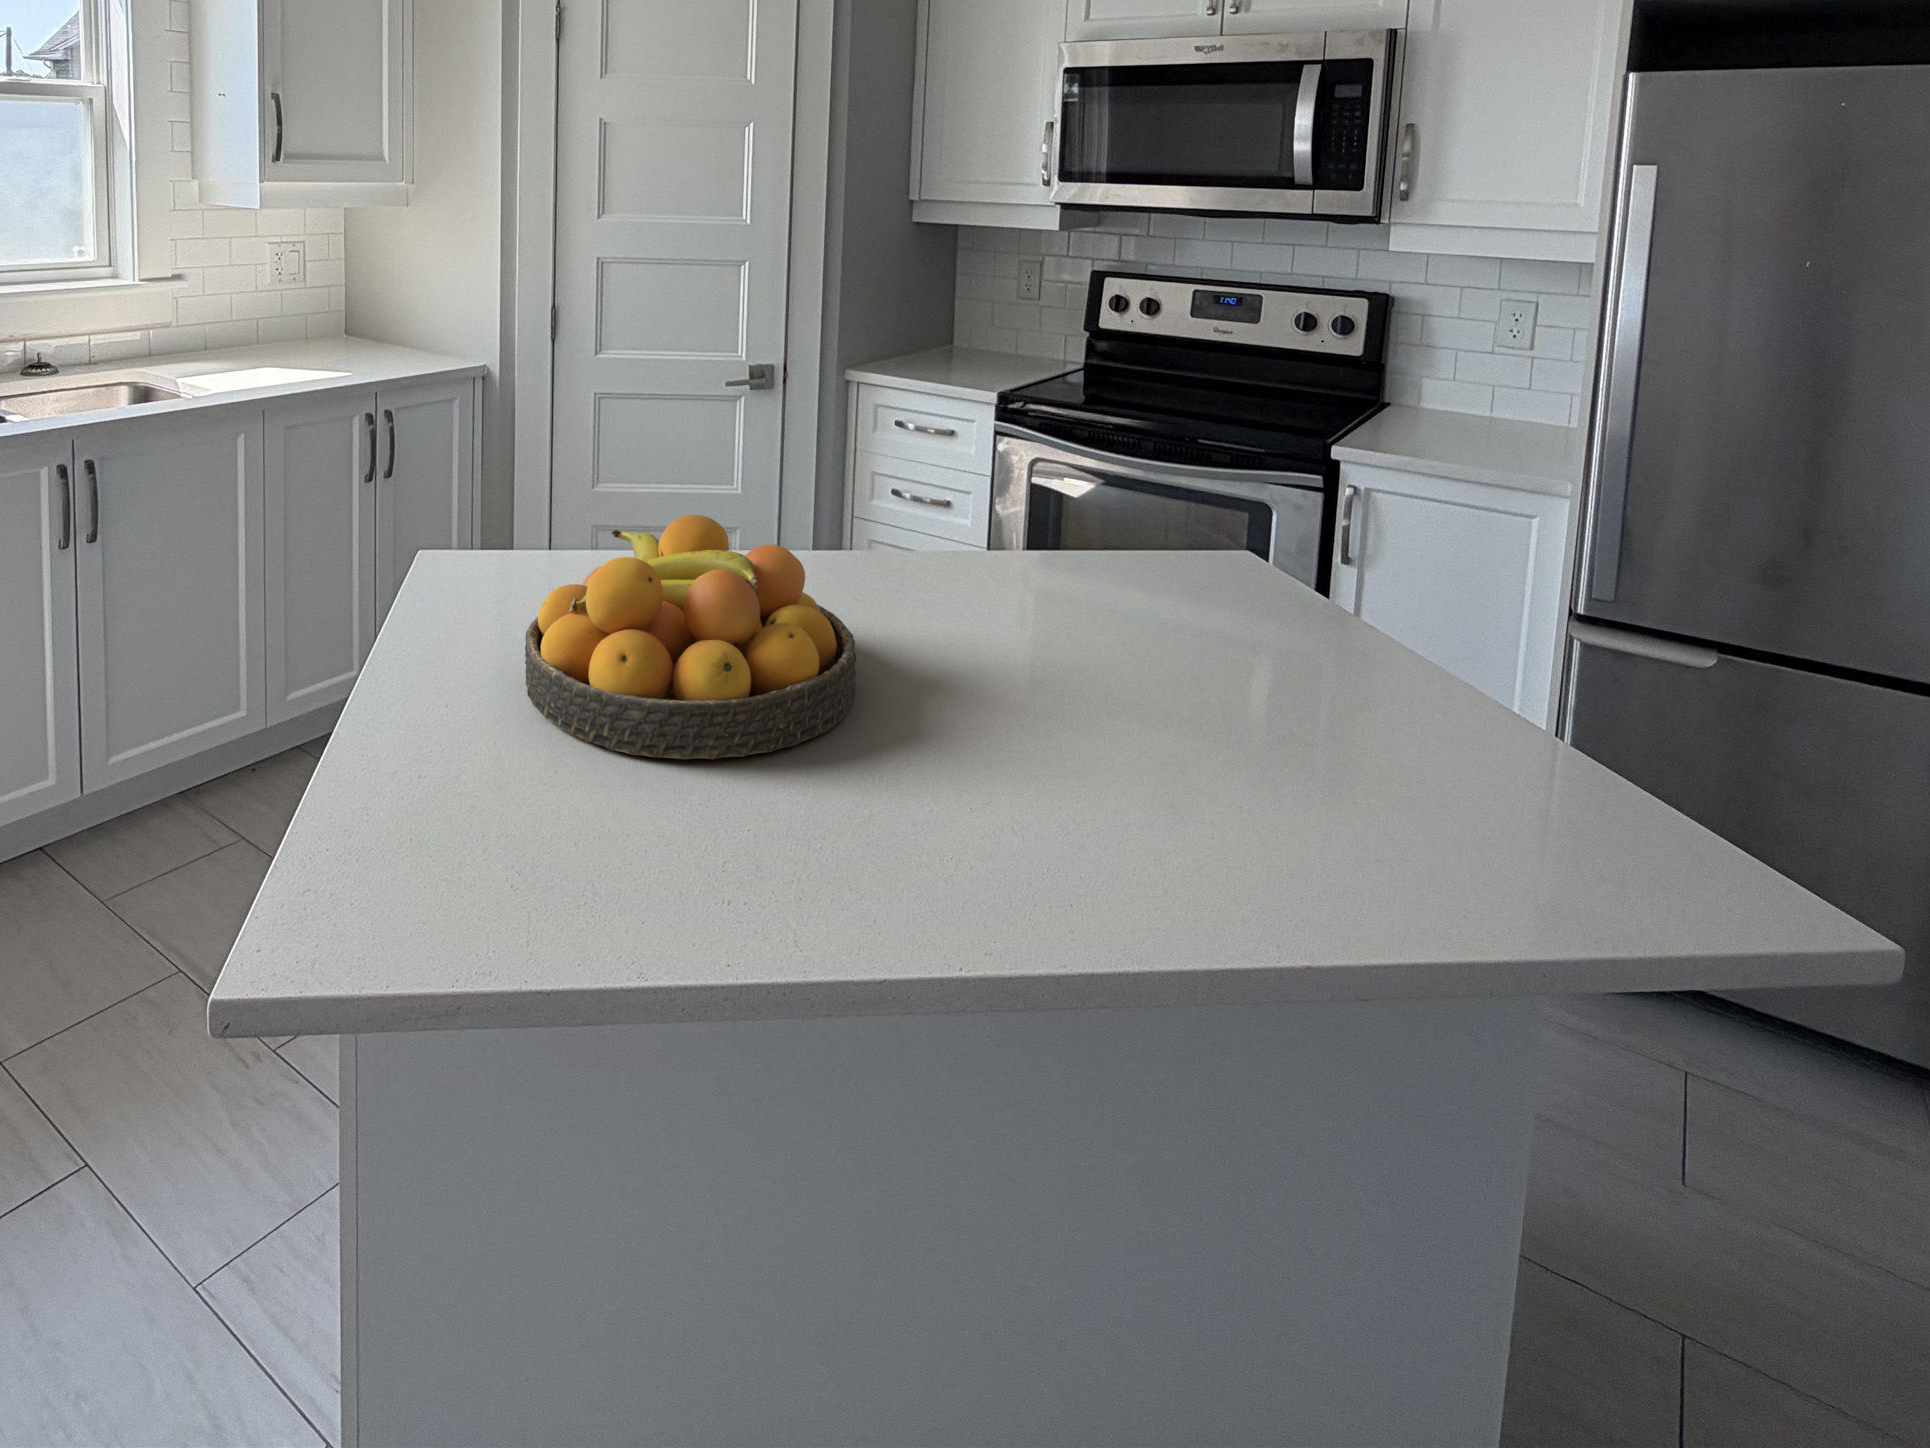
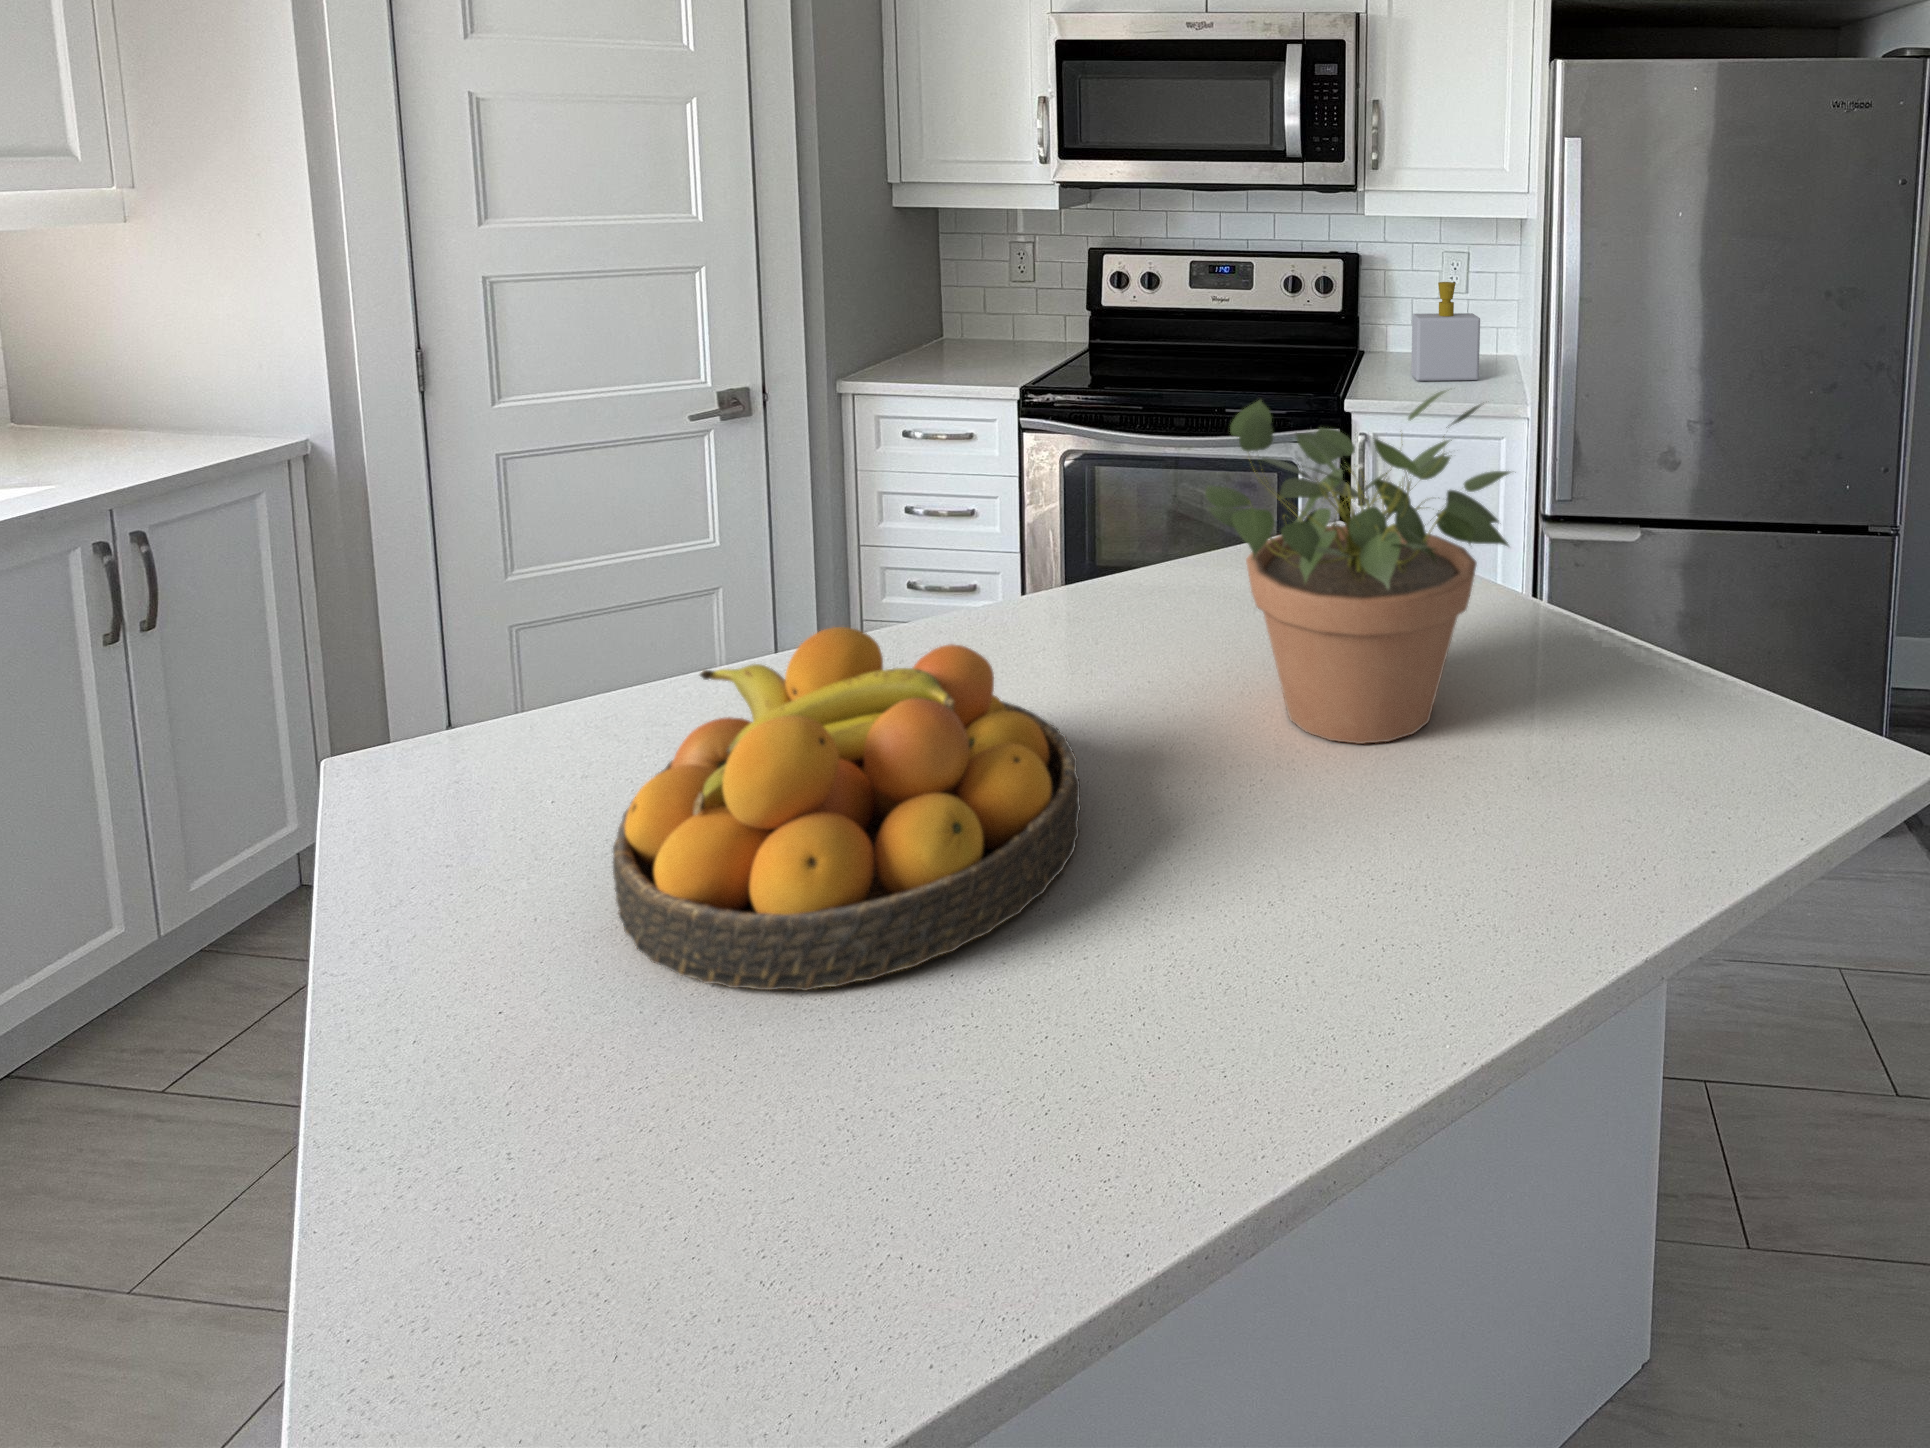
soap bottle: none [1433,331,1528,449] -> present [1411,282,1480,381]
potted plant: none [1007,388,1363,731] -> present [1205,391,1510,744]

